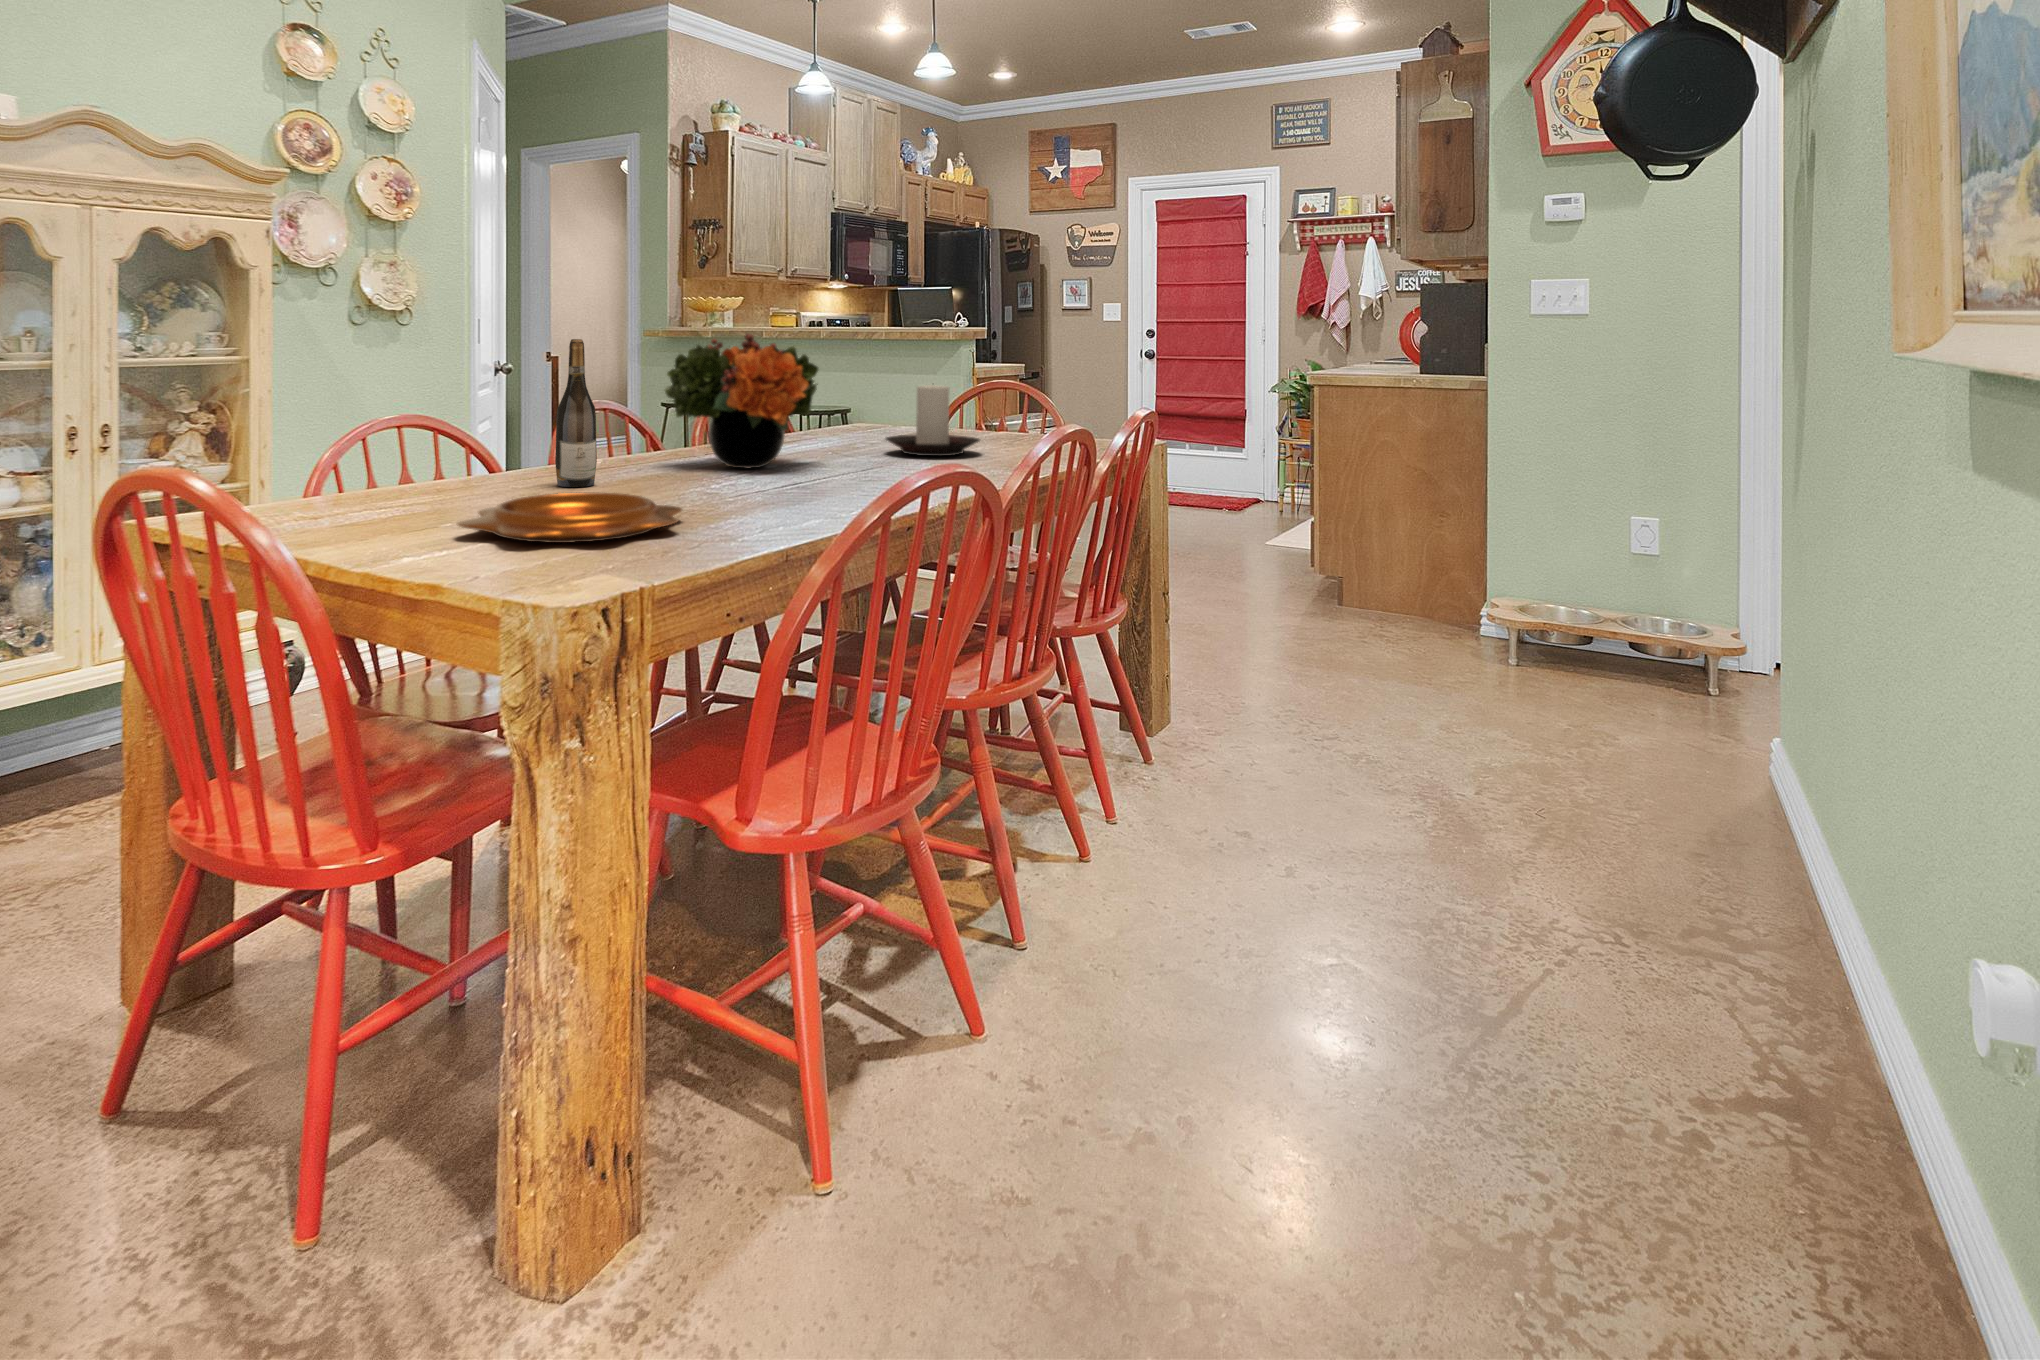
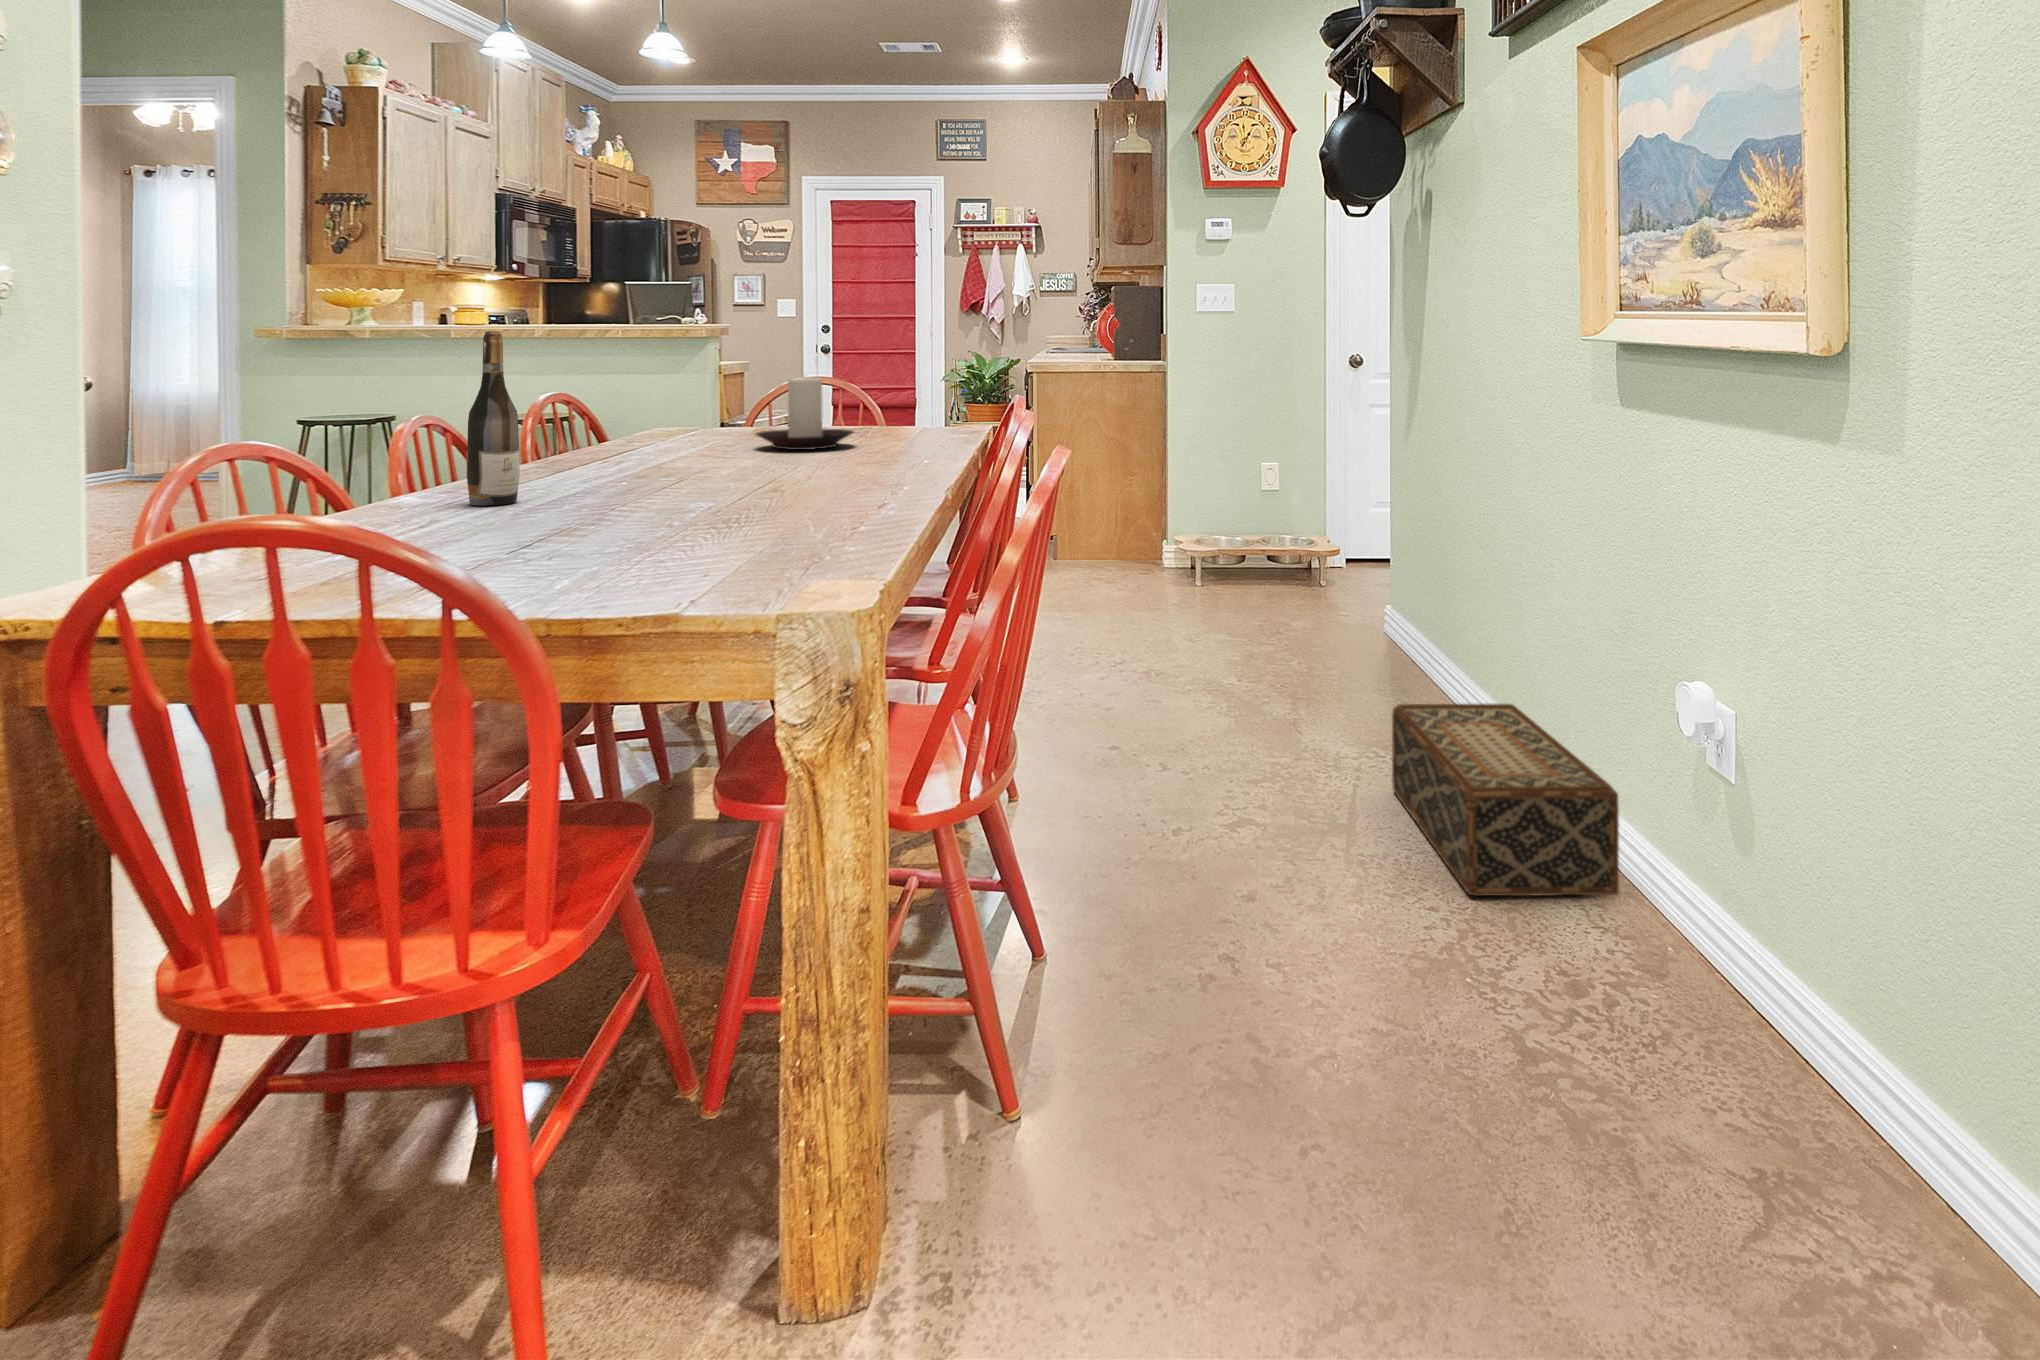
flower arrangement: present [665,334,818,468] -> none [543,325,725,473]
decorative bowl: present [458,492,682,543] -> none [491,499,754,553]
woven basket: none [1570,856,1855,1238] -> present [1392,704,1619,896]

